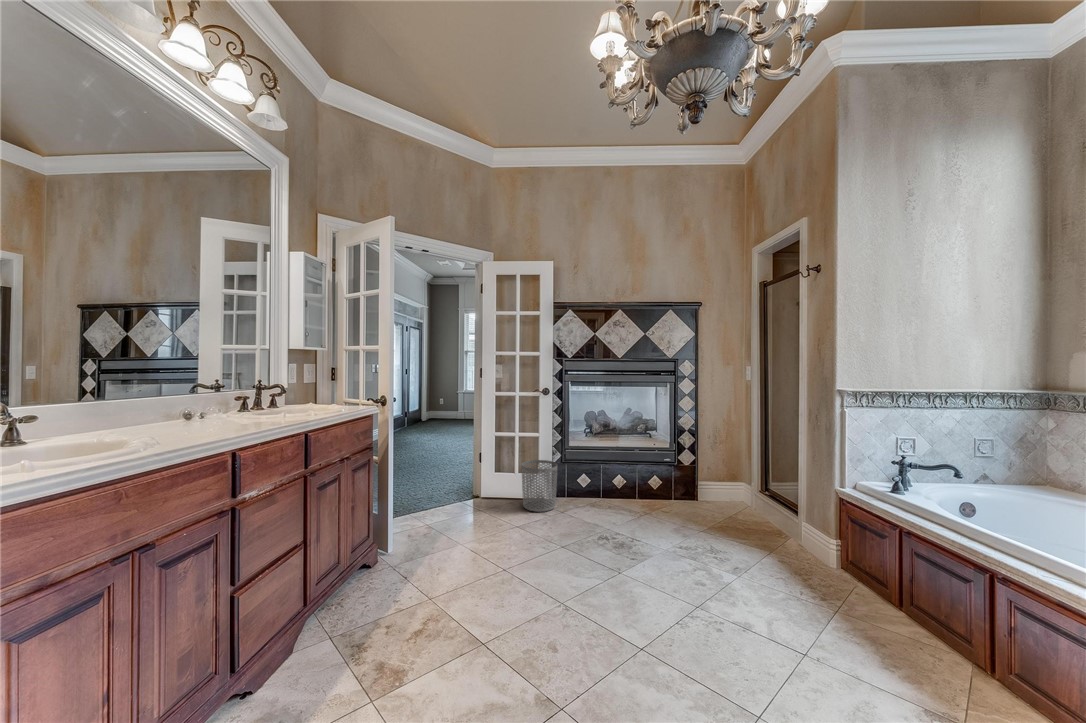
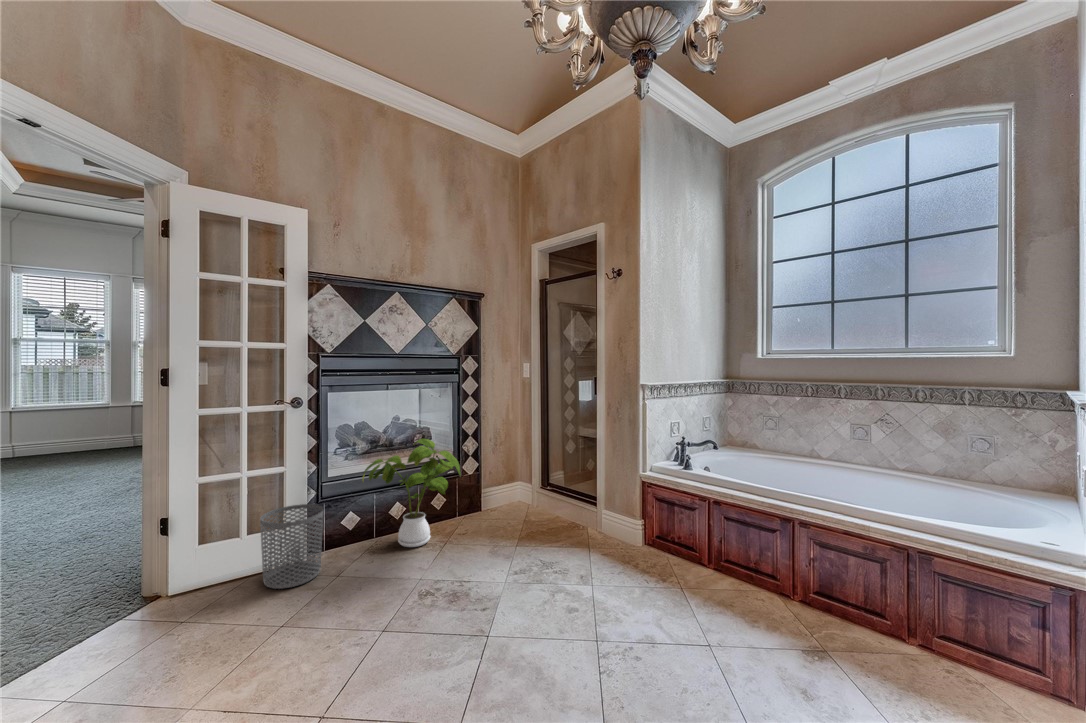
house plant: none [587,426,666,511] -> present [362,439,461,547]

